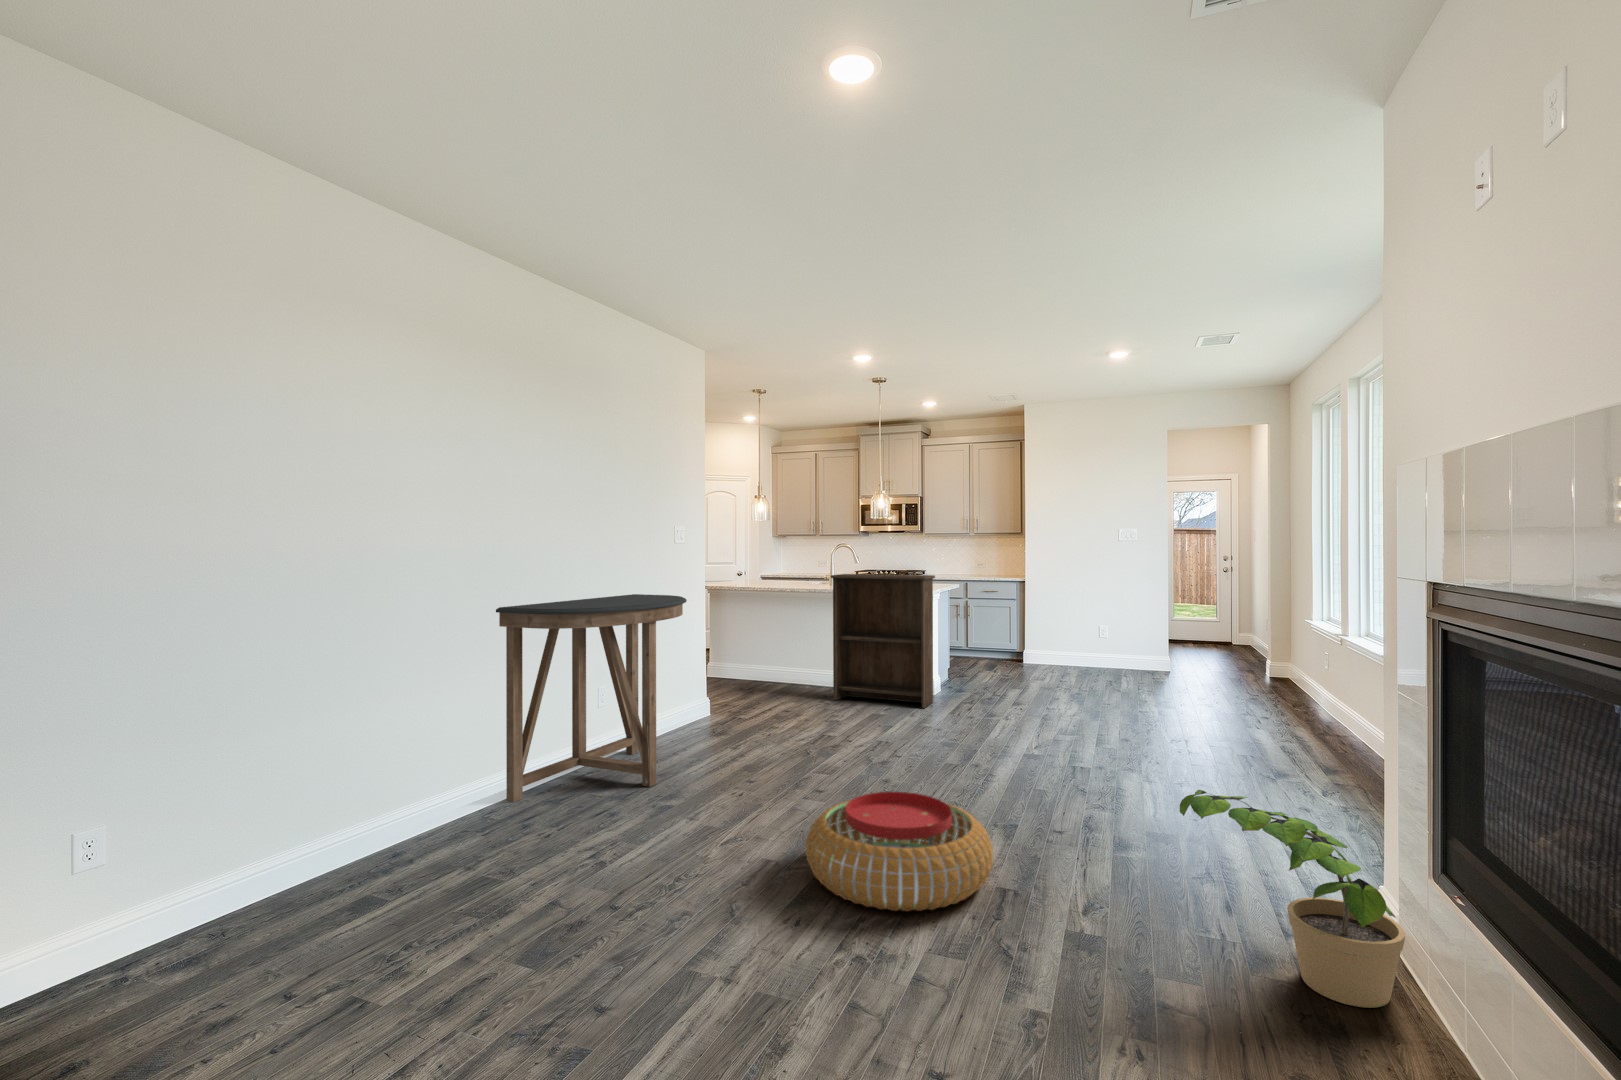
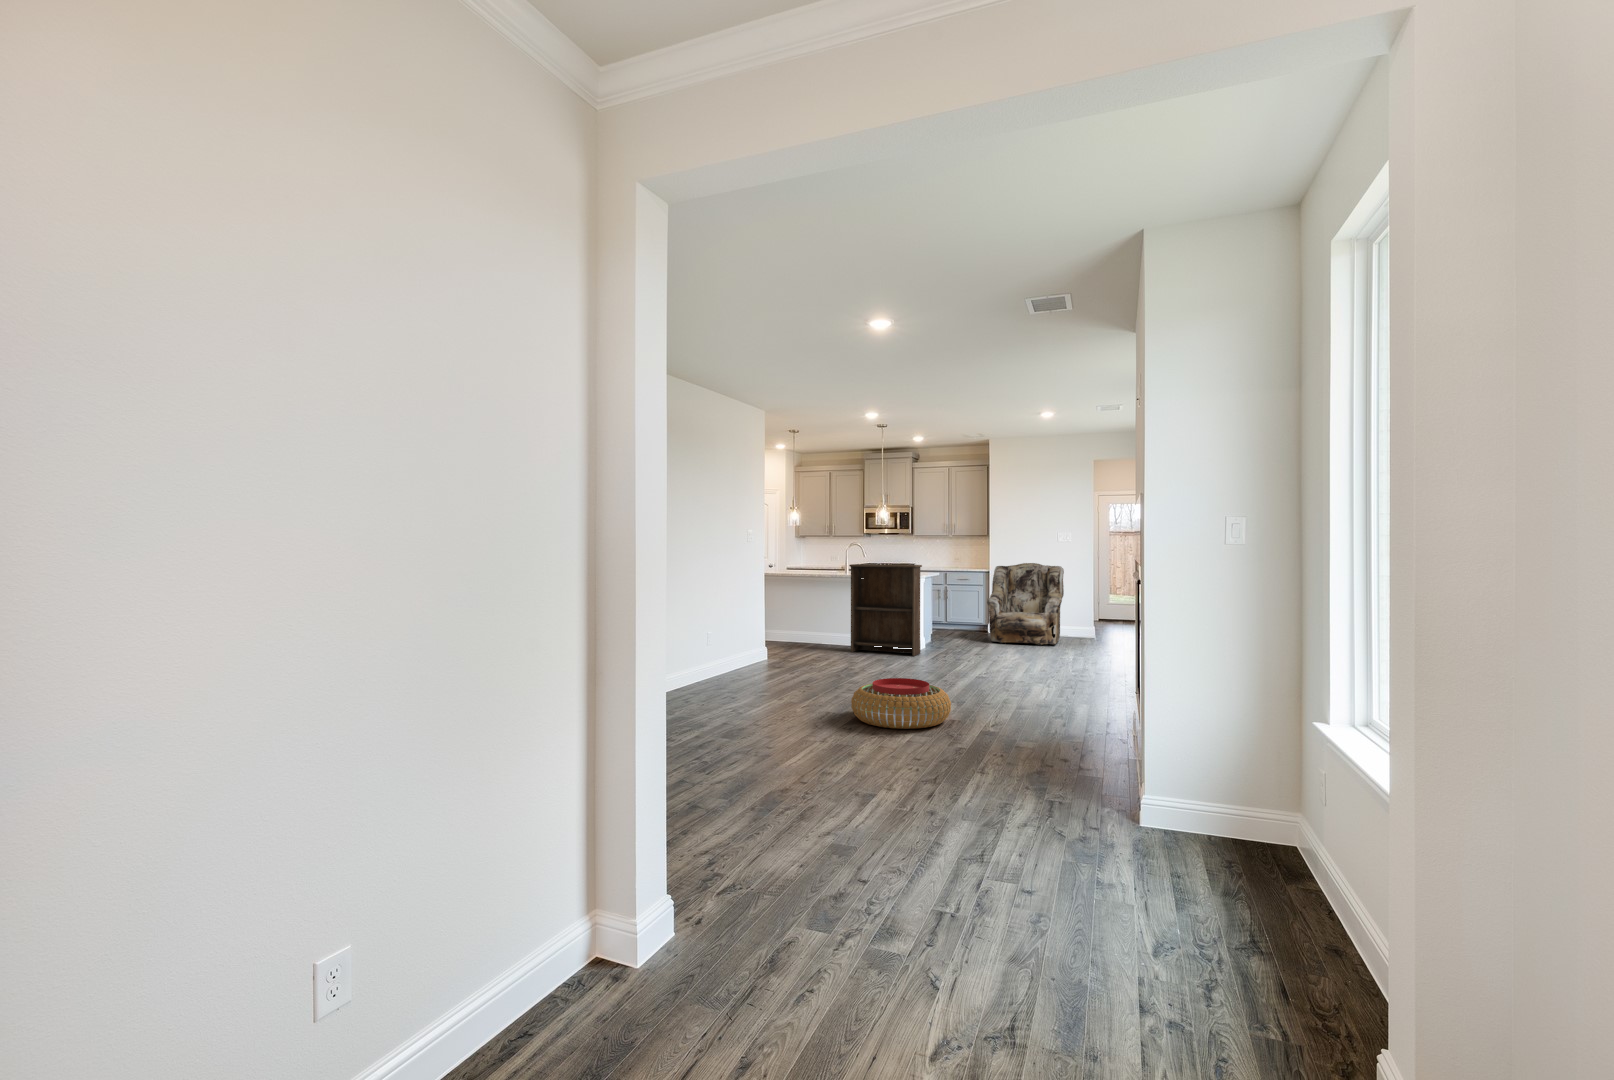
armchair: none [1025,570,1130,687] -> present [987,563,1064,646]
console table: present [496,594,687,802] -> none [661,574,766,694]
potted plant: present [1180,790,1405,1008] -> none [1039,662,1135,752]

